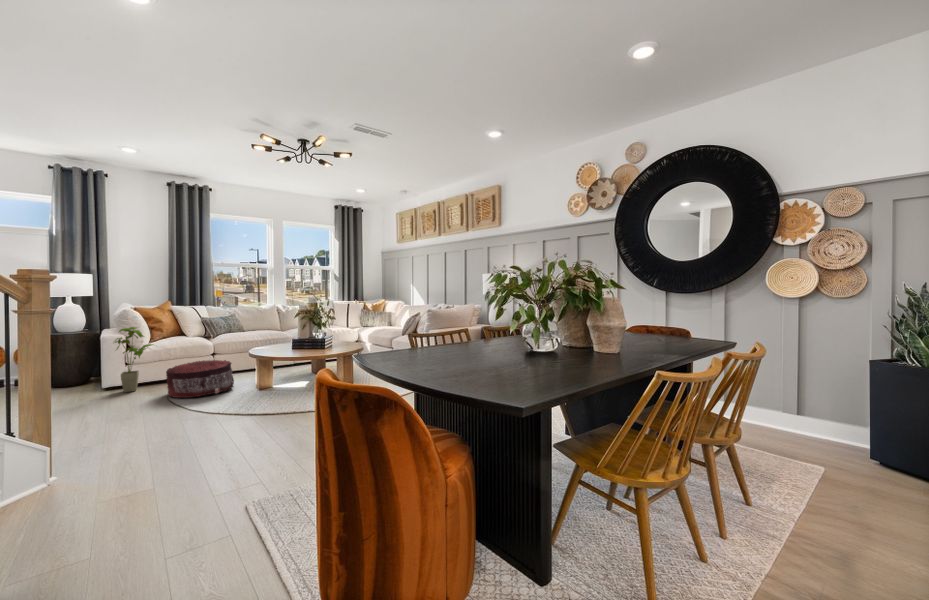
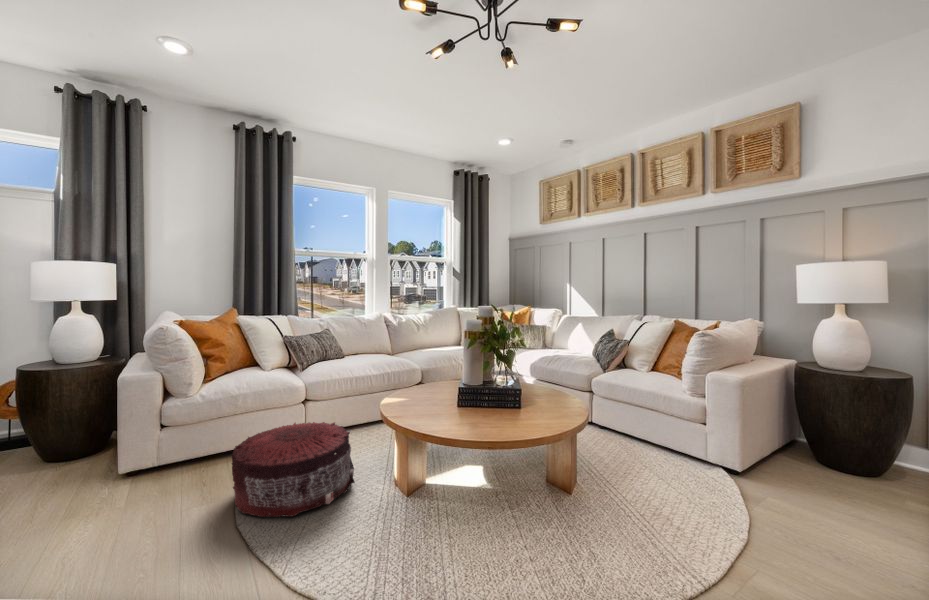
house plant: present [115,327,153,392] -> none [138,360,216,486]

